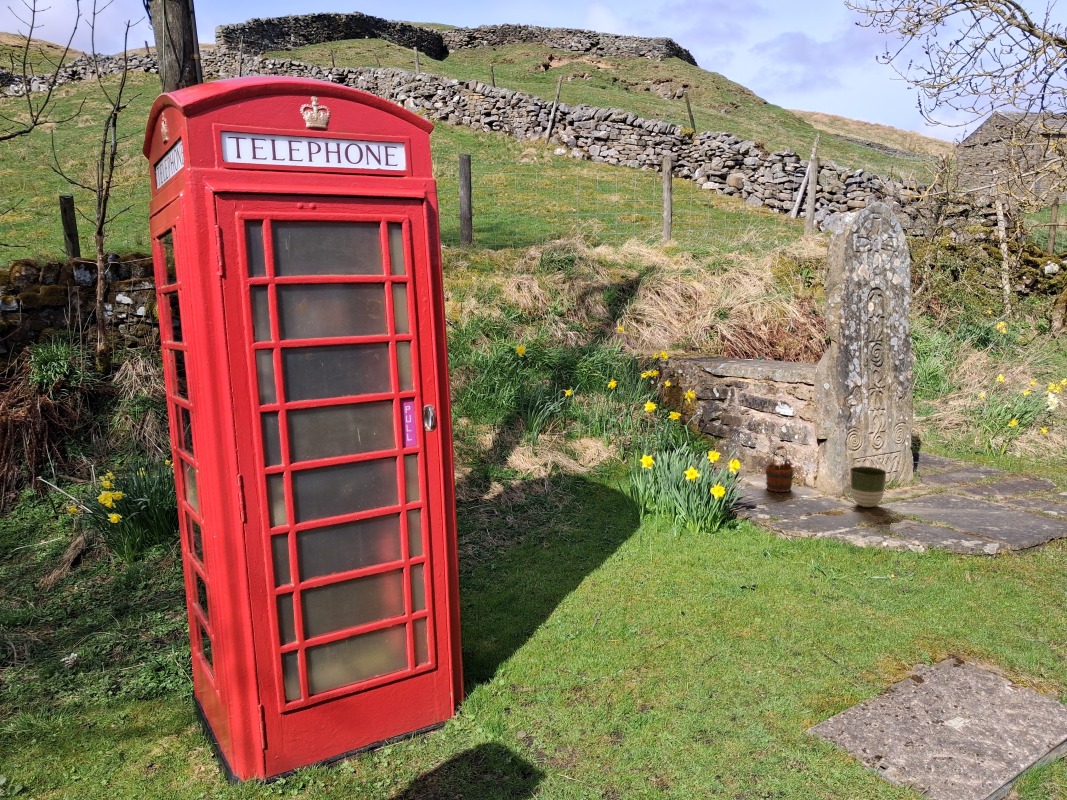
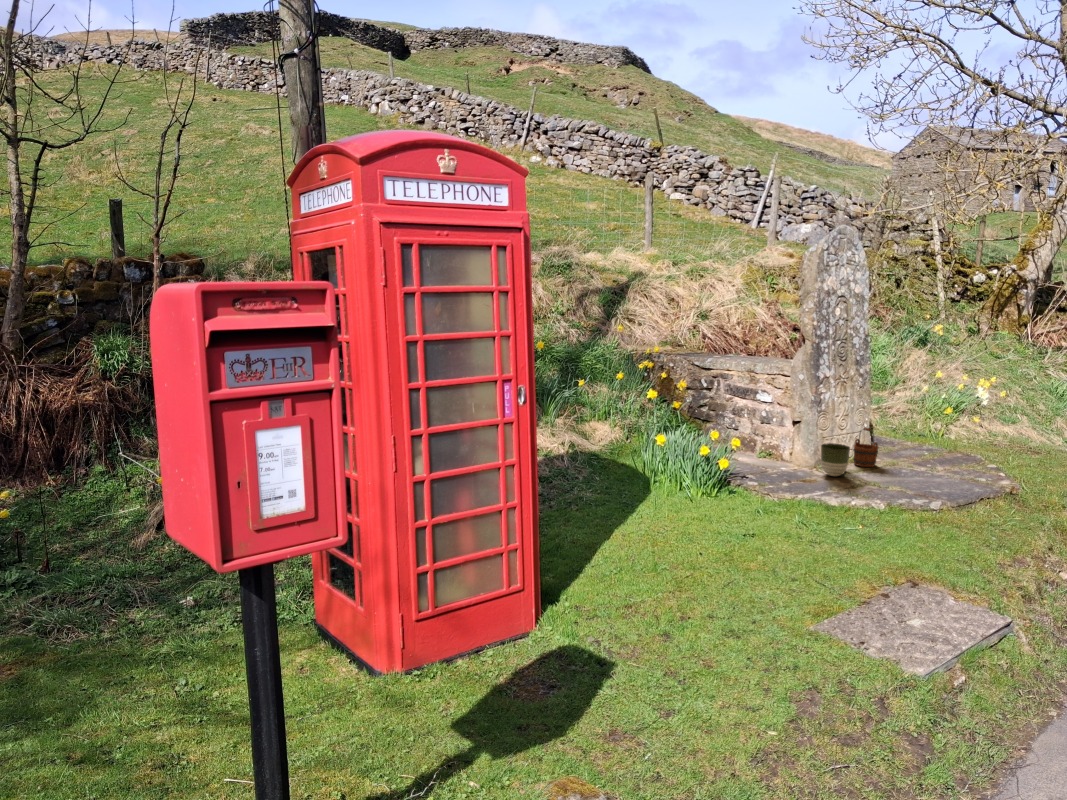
wooden bucket: present [765,446,794,492] -> present [853,428,878,467]

